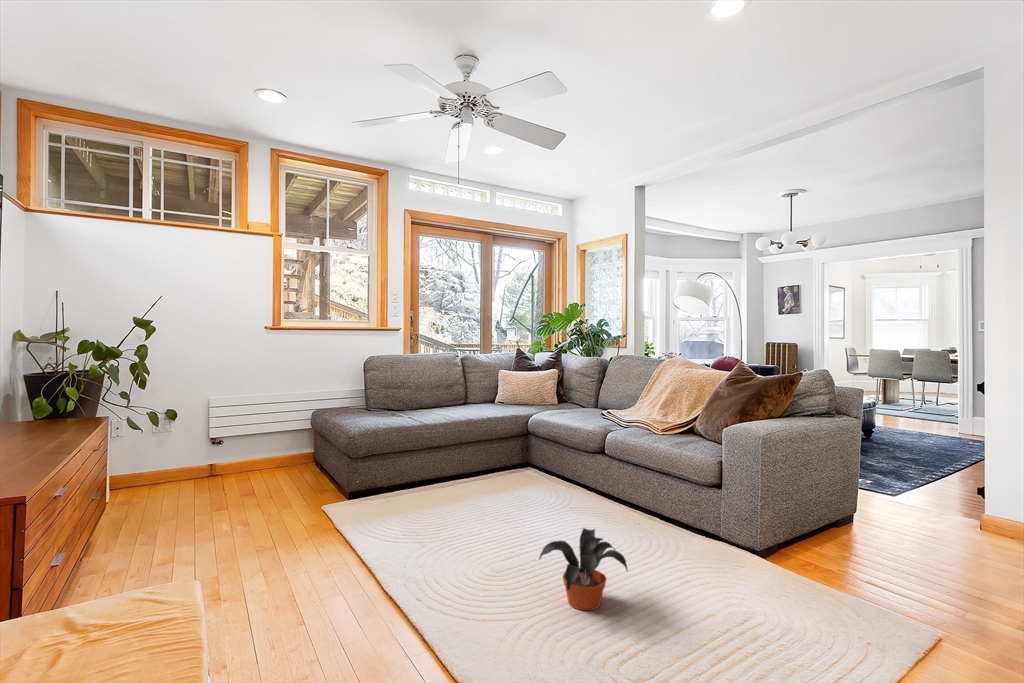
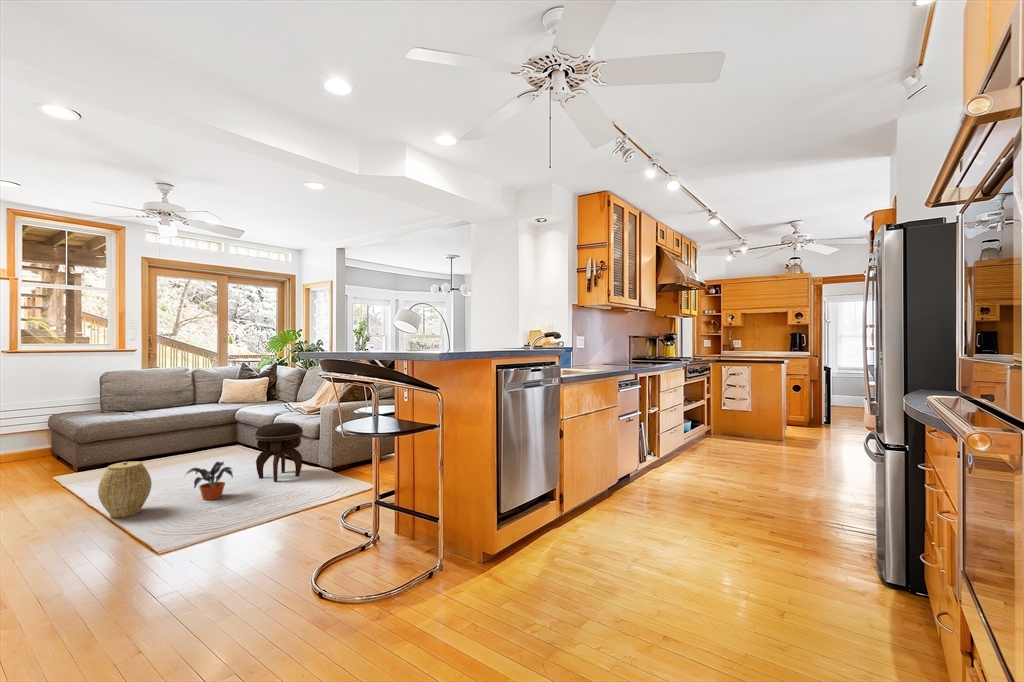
footstool: none [620,452,703,569] -> present [255,423,303,482]
woven basket: none [413,524,496,642] -> present [98,461,152,517]

